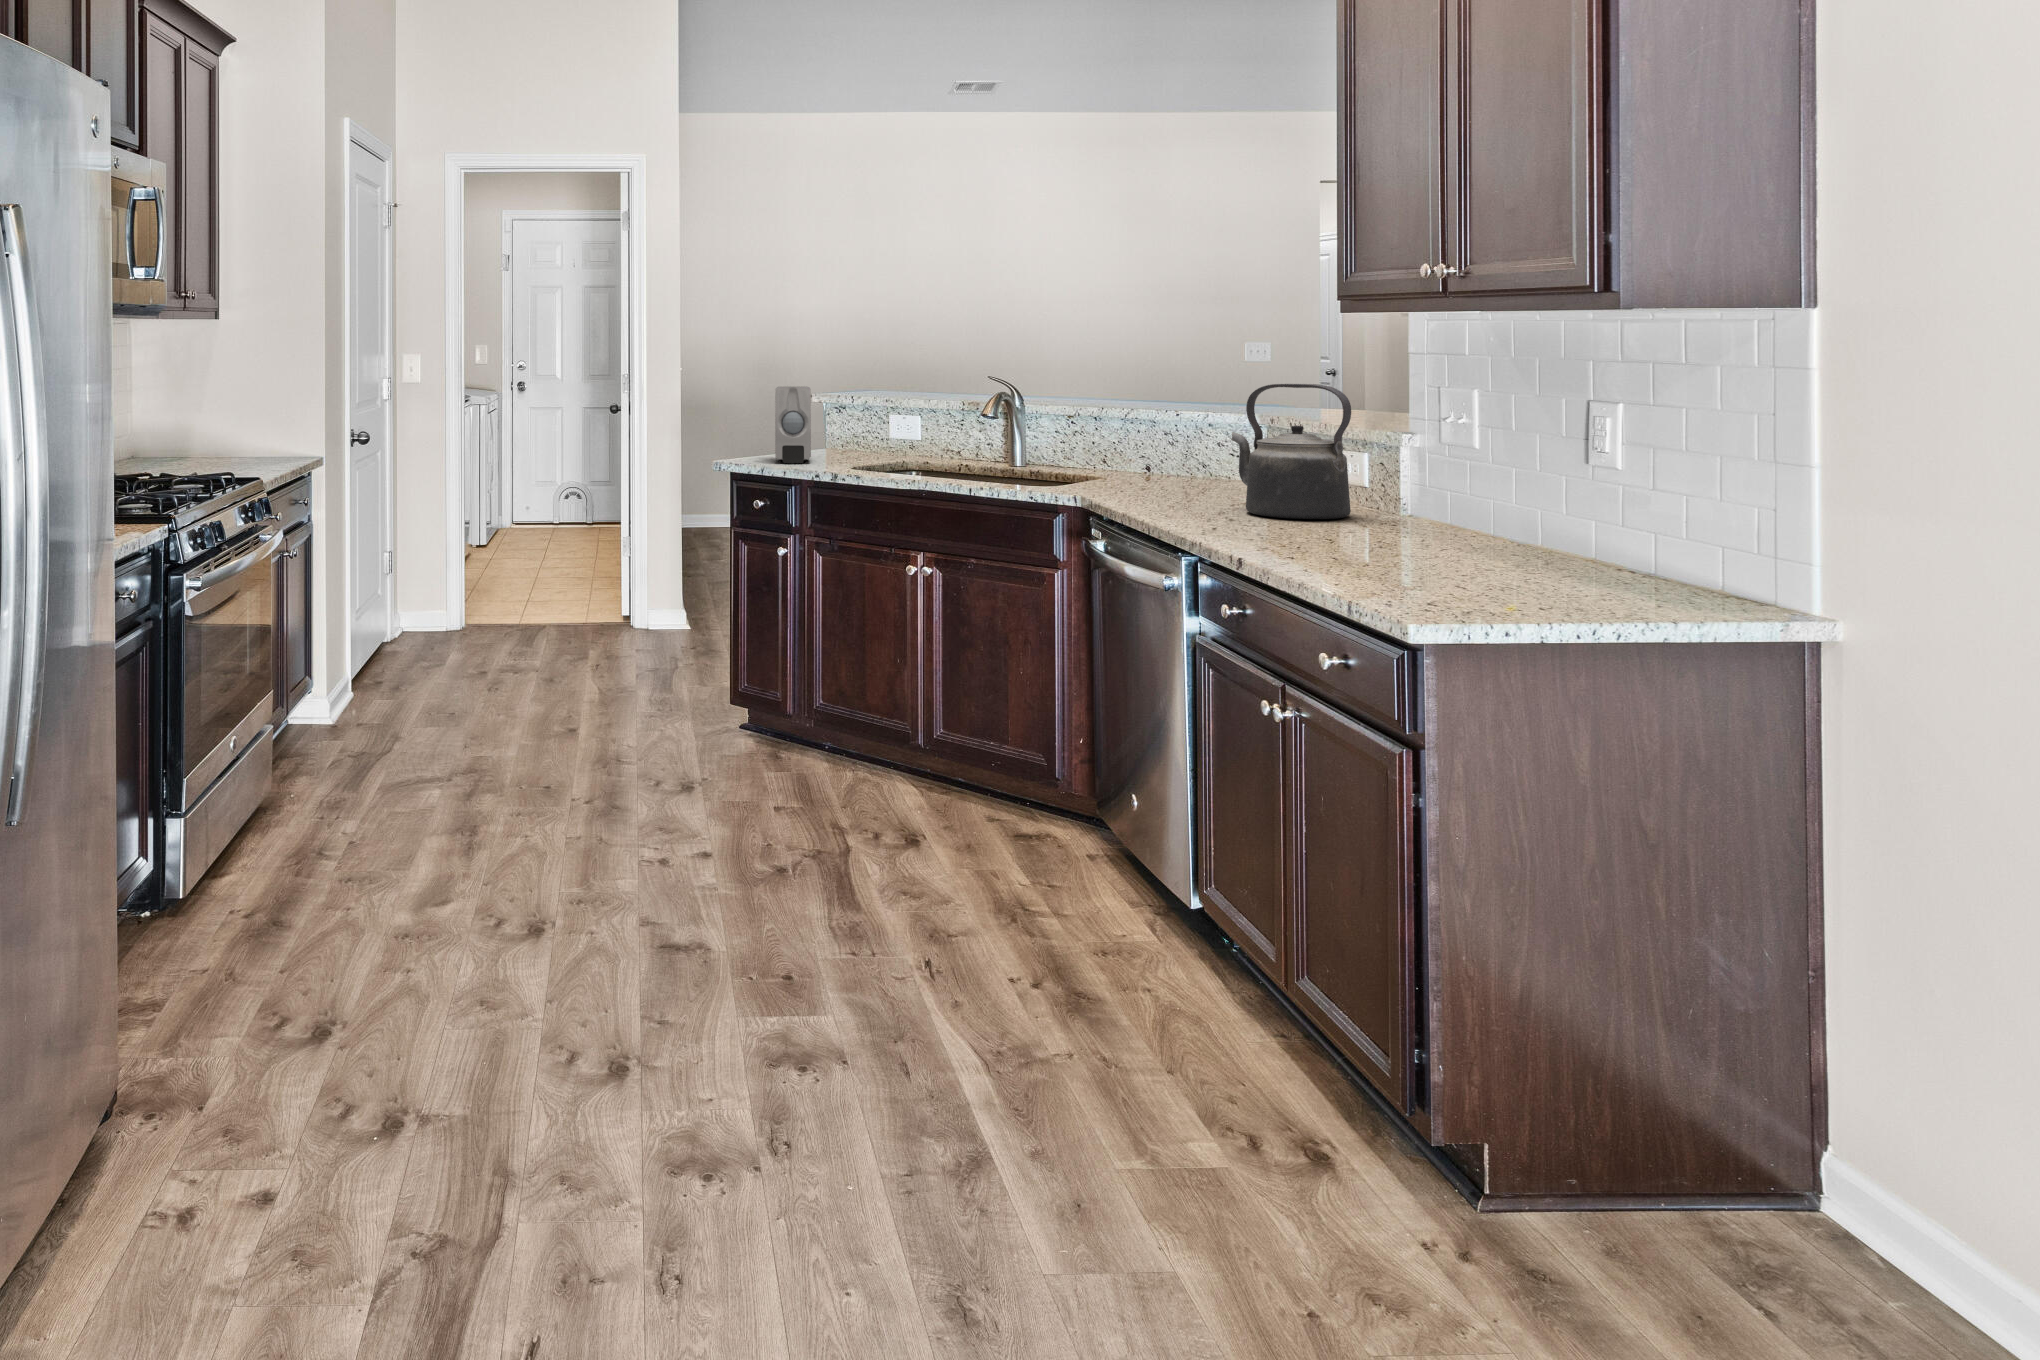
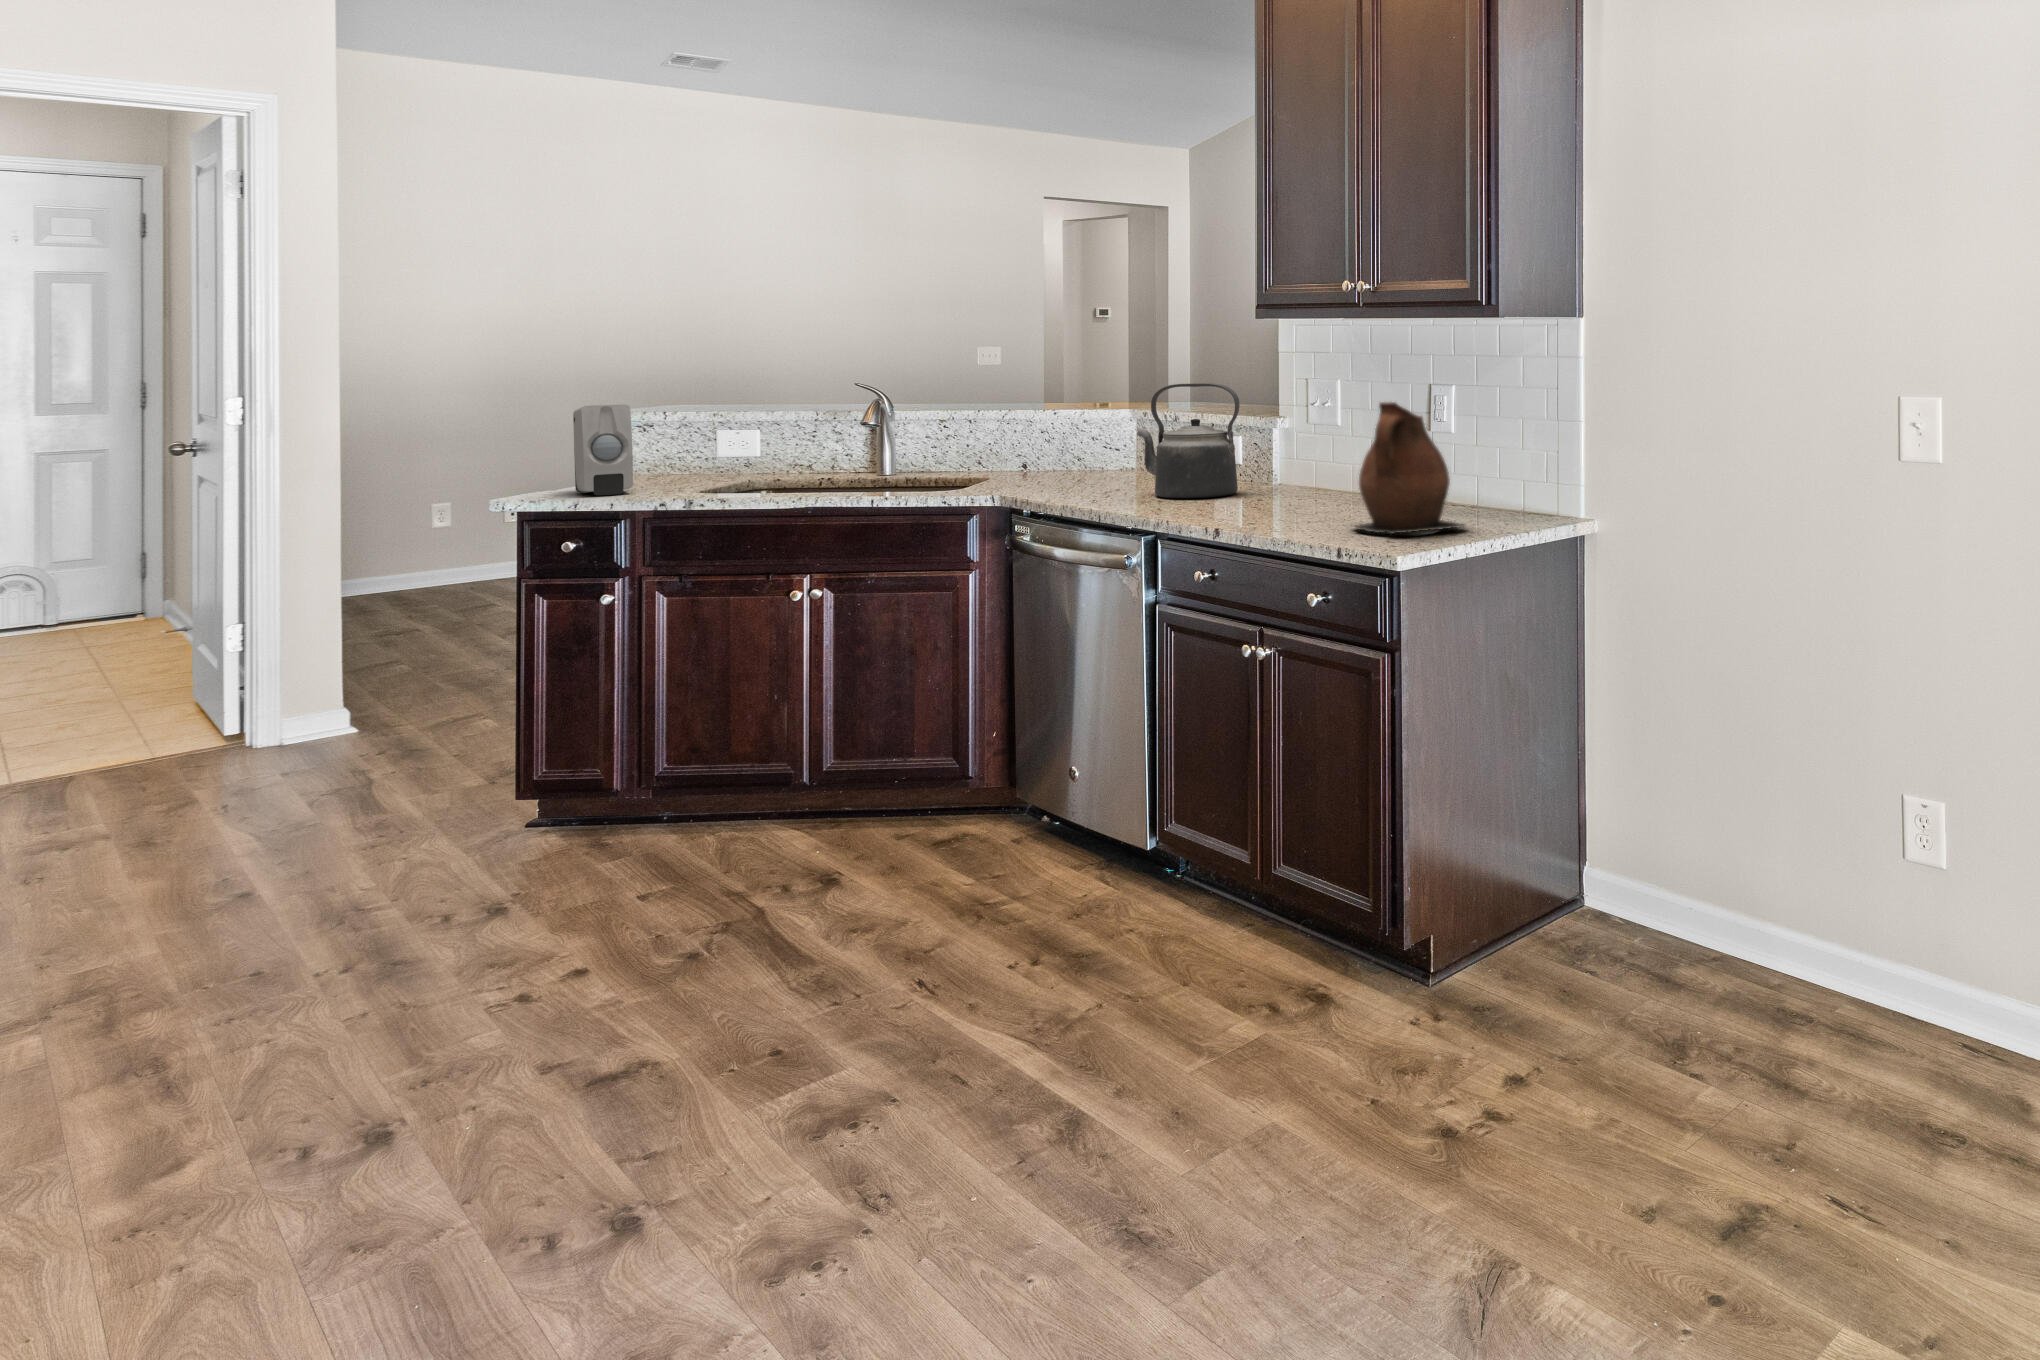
ceramic pitcher: none [1408,419,1591,602] -> present [1355,402,1465,534]

